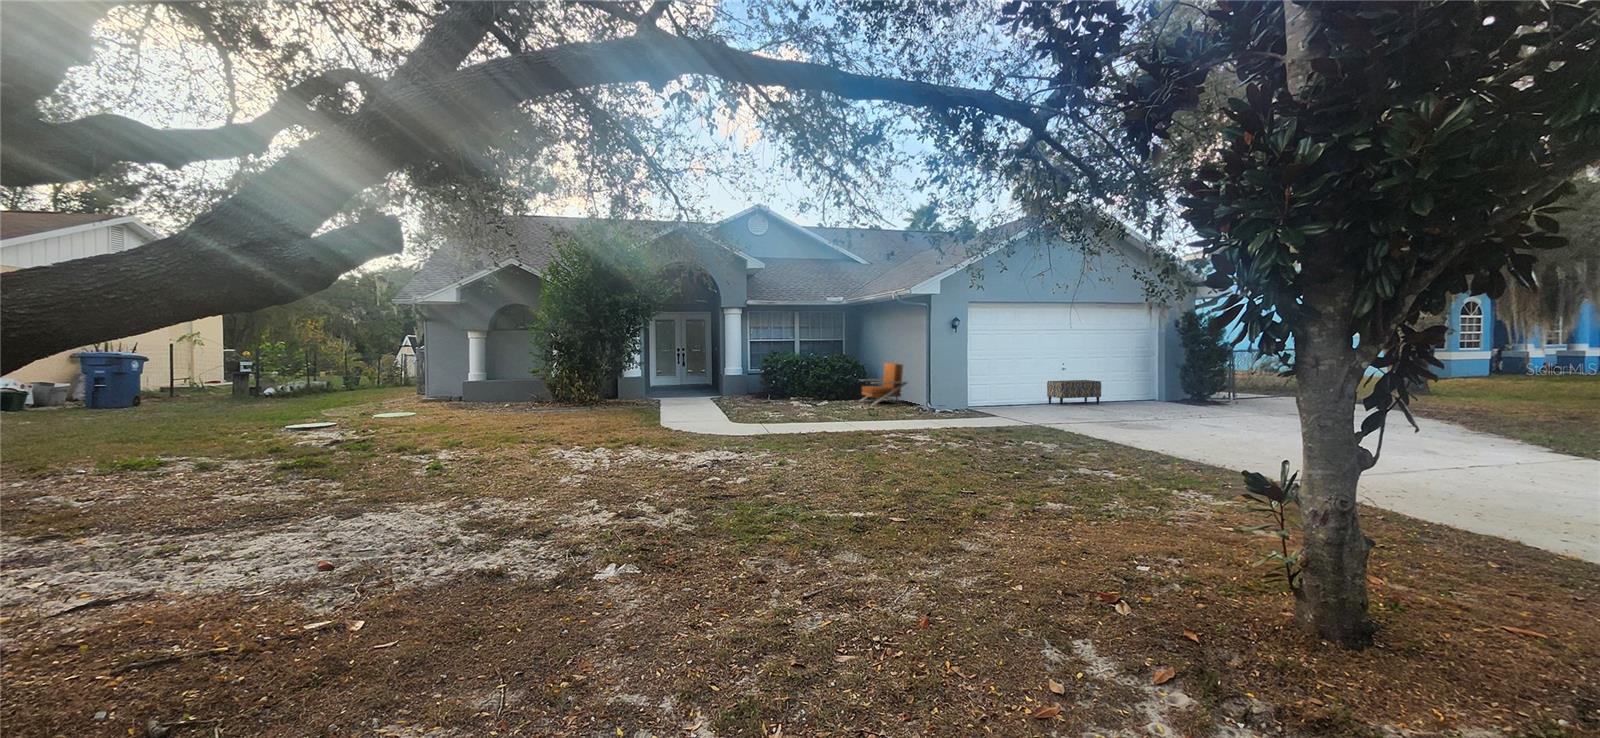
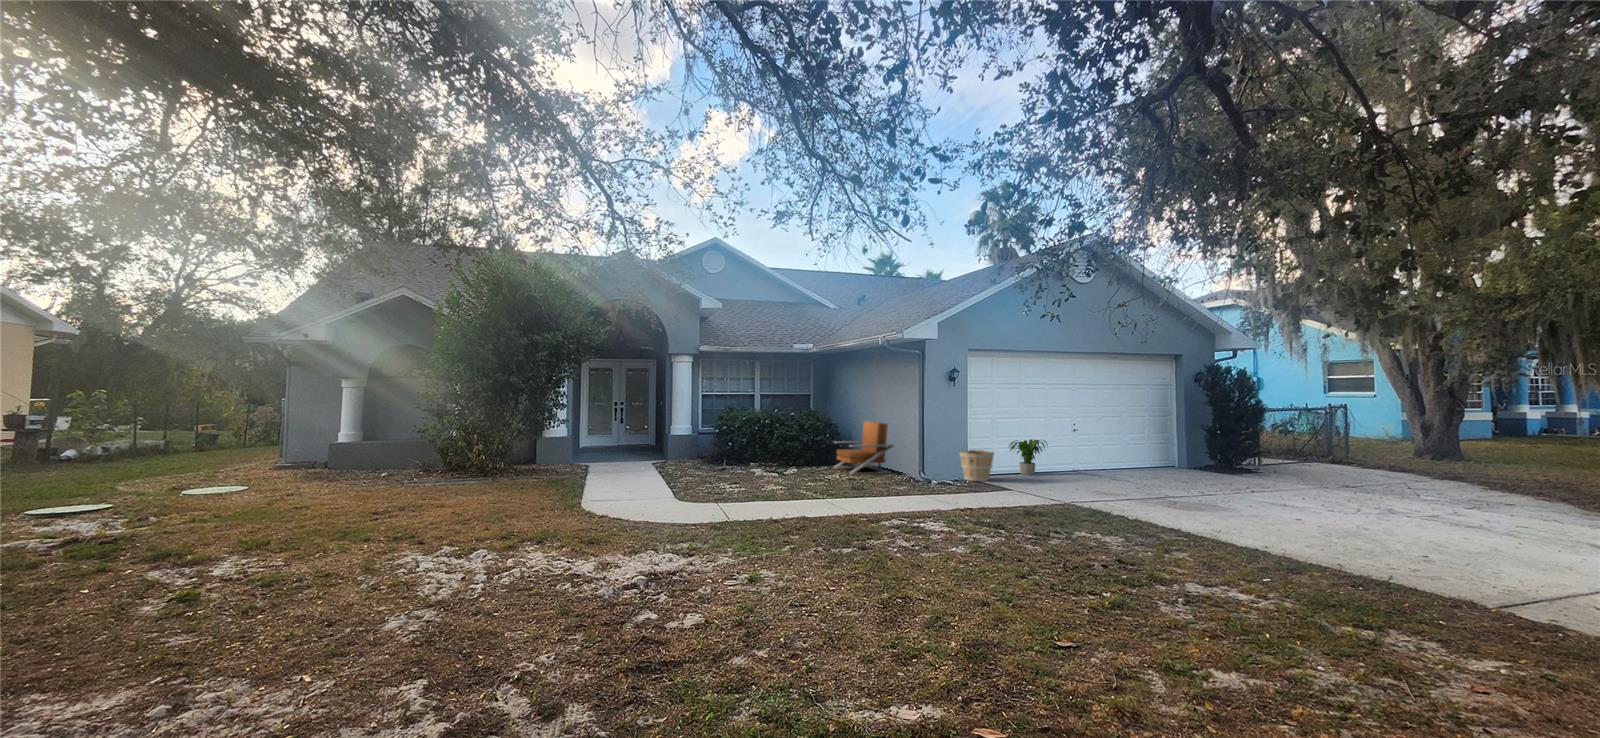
potted plant: none [1004,377,1037,406] -> present [1009,439,1048,475]
bench: present [1047,380,1101,405] -> none [1057,443,1120,474]
wooden bucket: none [960,385,989,411] -> present [960,450,994,481]

